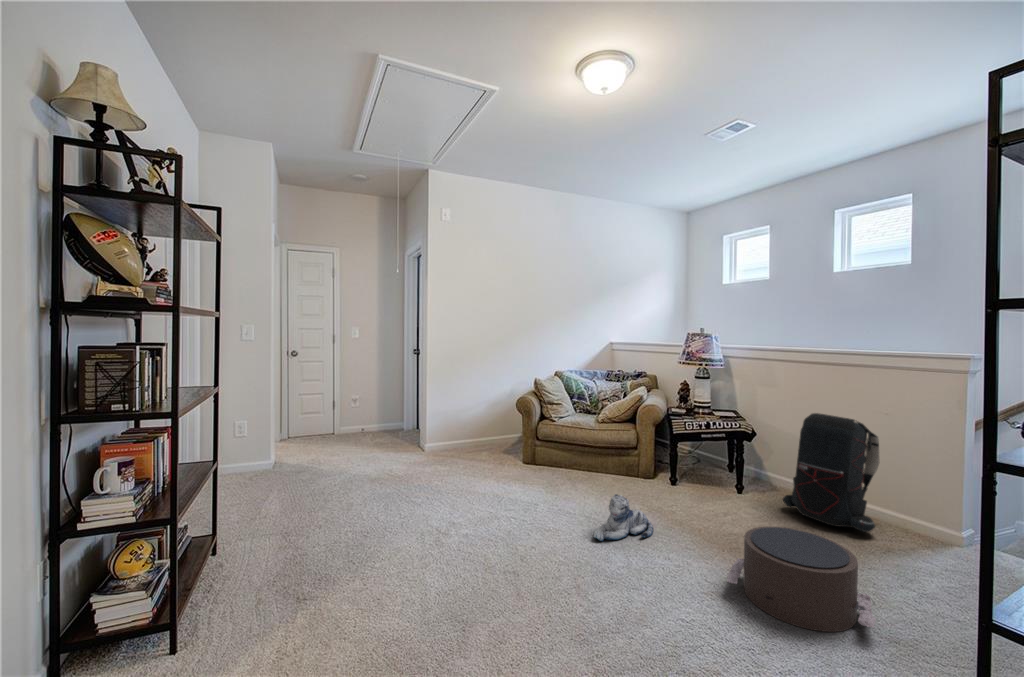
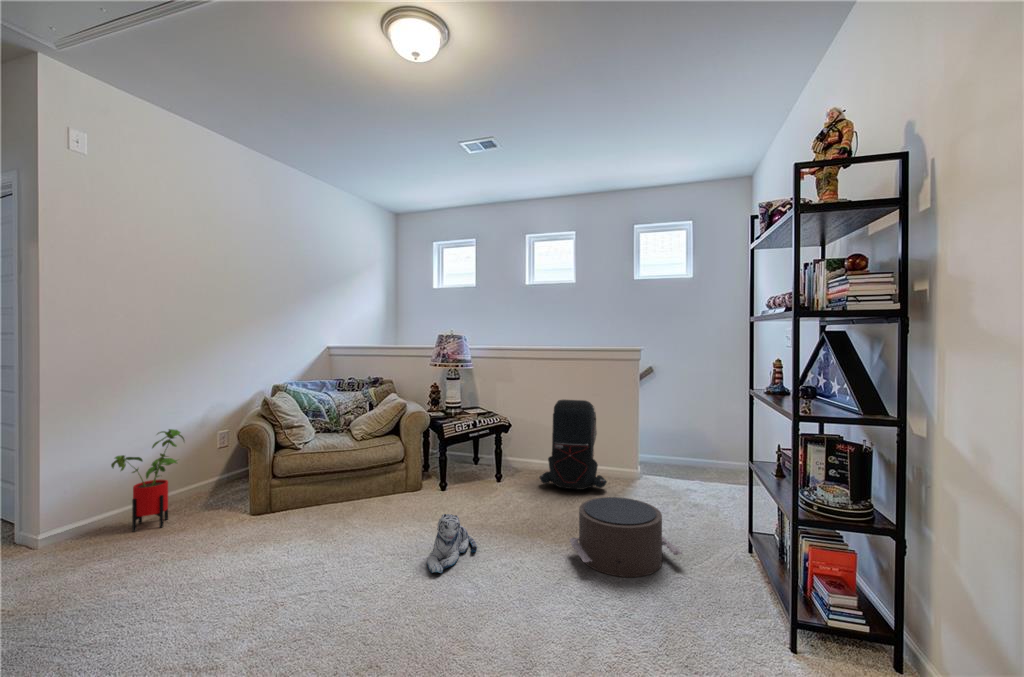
house plant: none [455,395,492,457] -> present [111,429,184,532]

